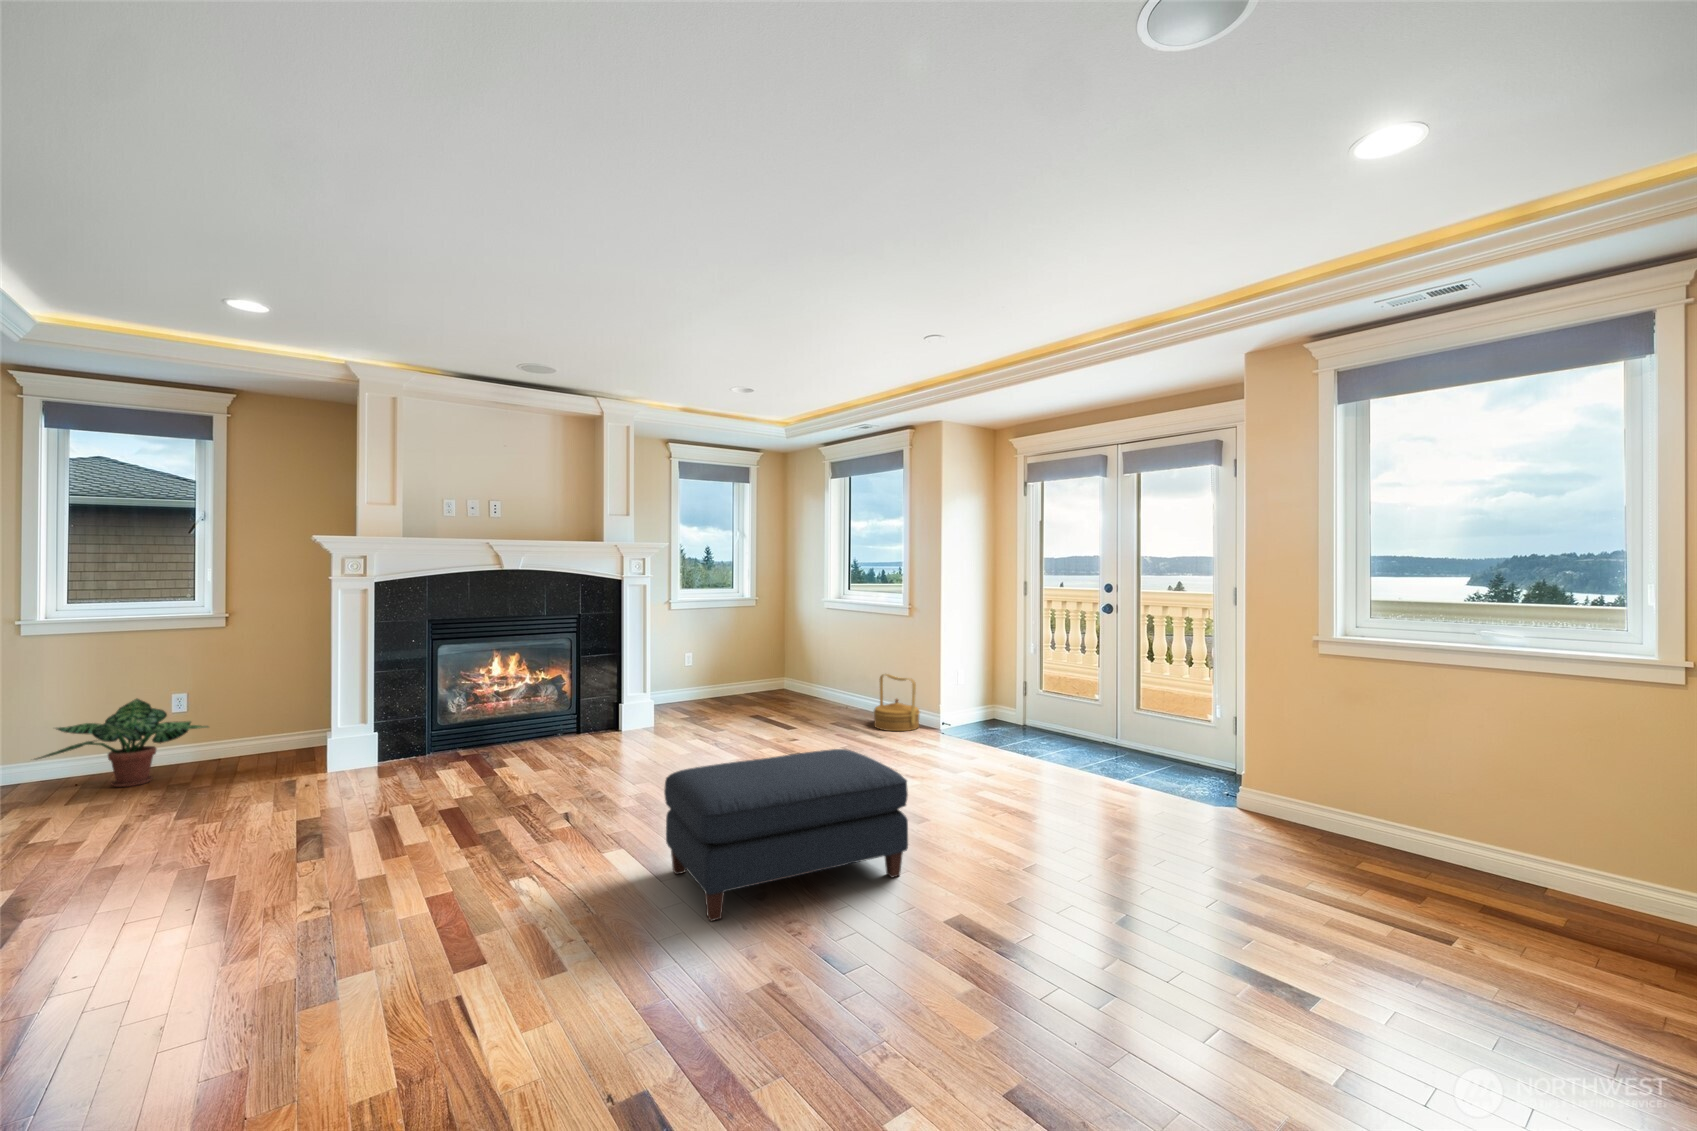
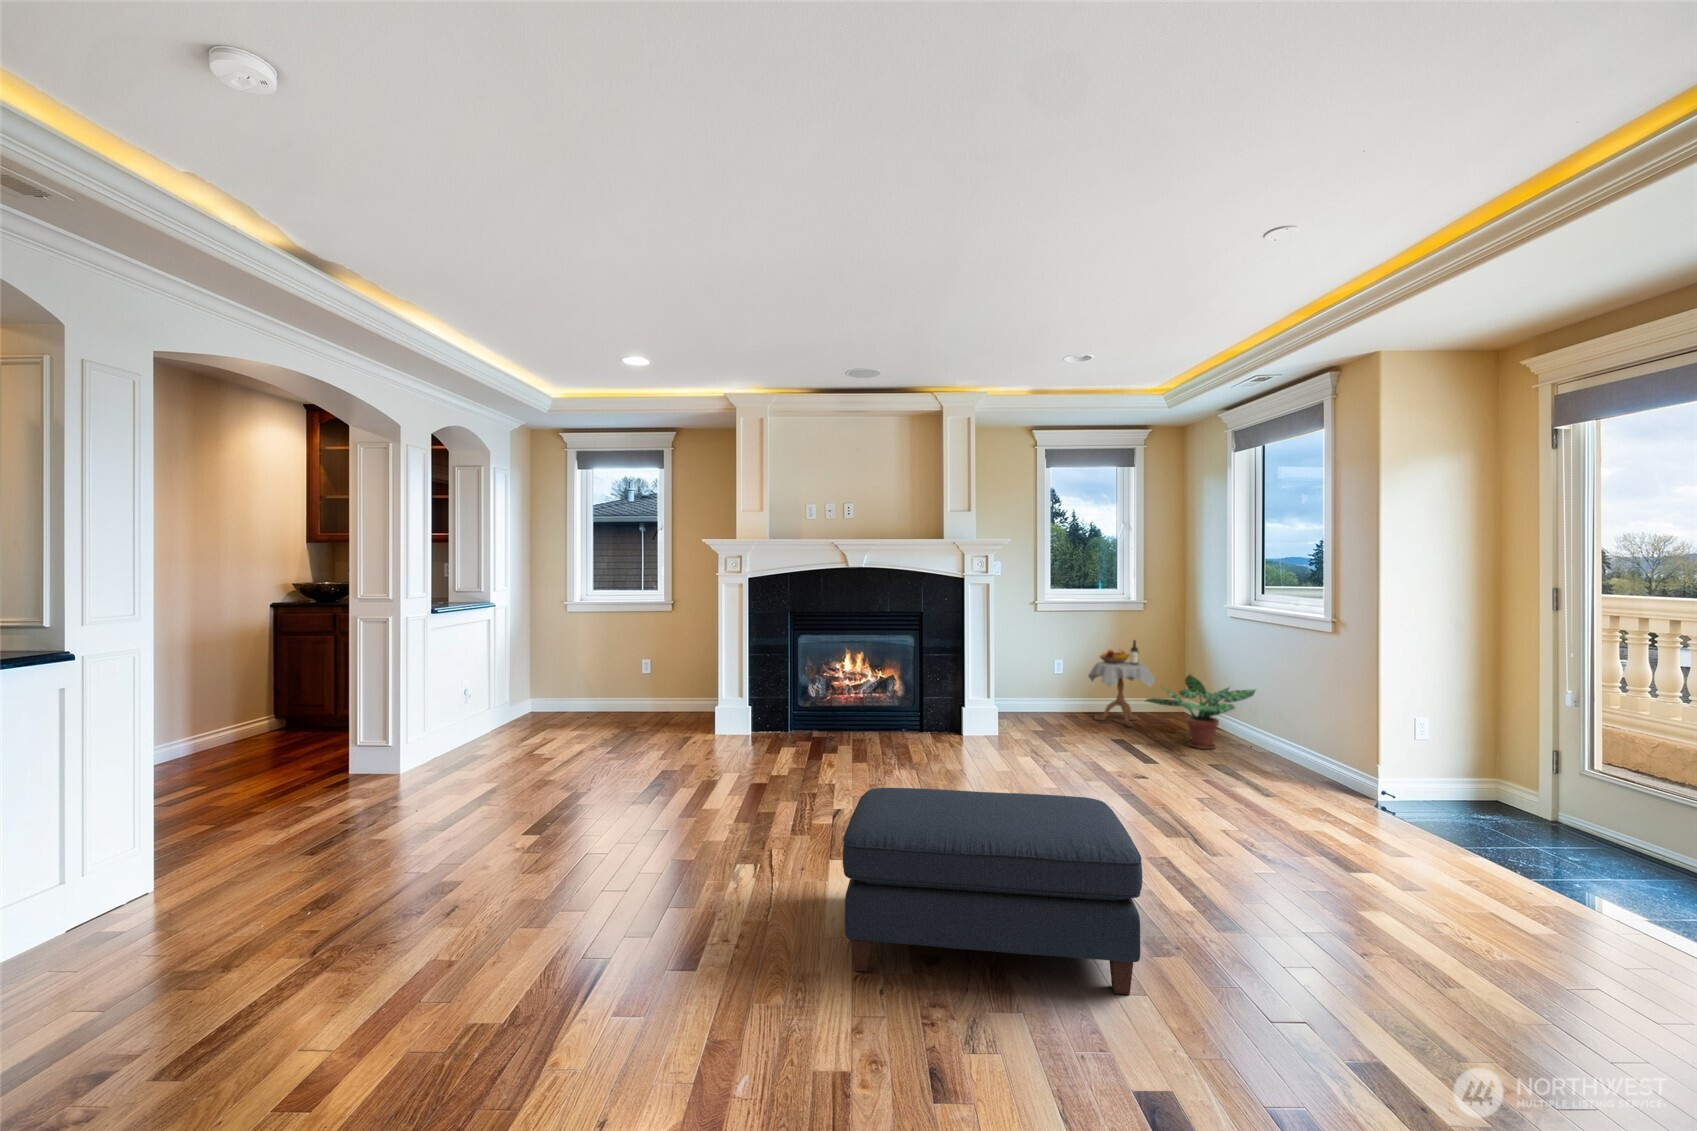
side table: none [715,630,770,704] -> present [1088,640,1155,727]
woven basket: present [874,674,920,731] -> none [1270,709,1347,793]
potted plant: present [36,699,208,787] -> present [1146,674,1255,749]

